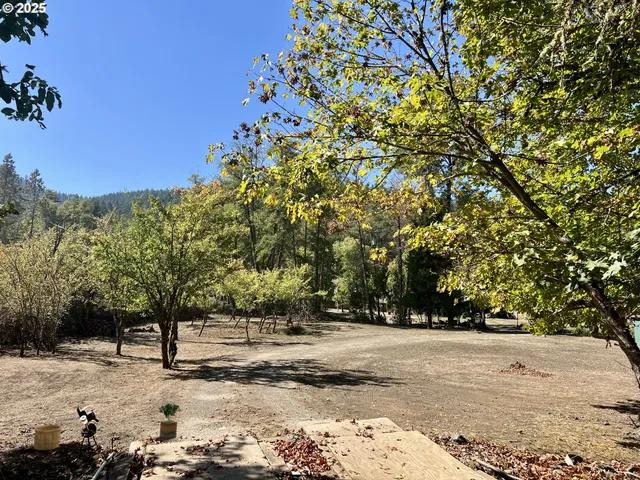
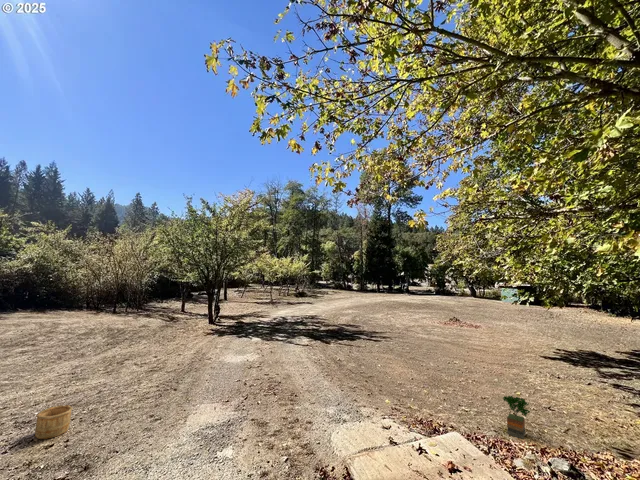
potted tree: present [159,403,181,439] -> present [503,396,530,439]

